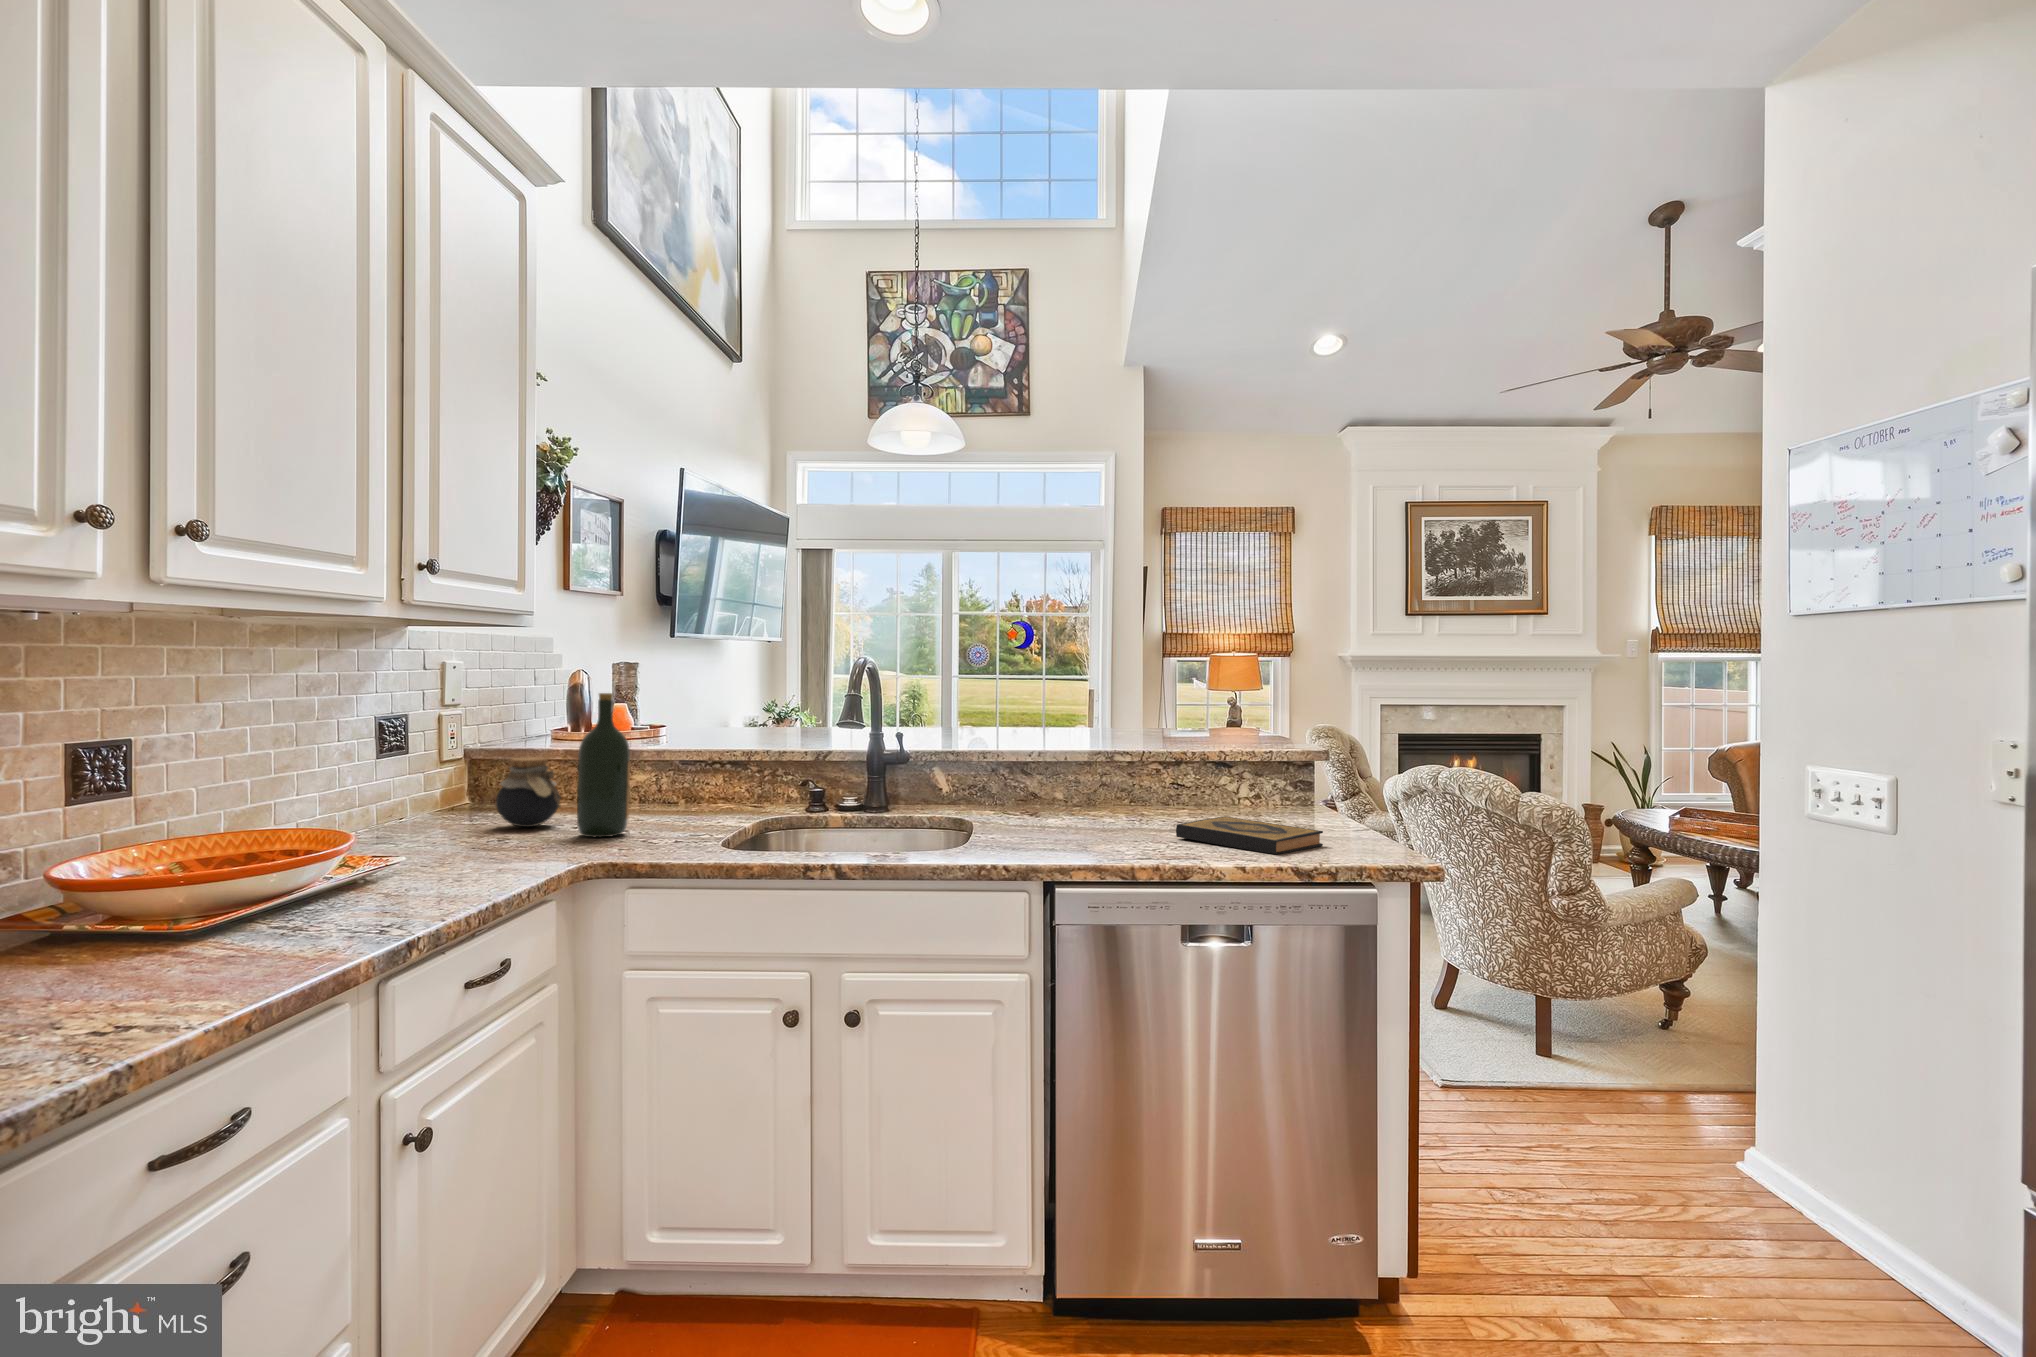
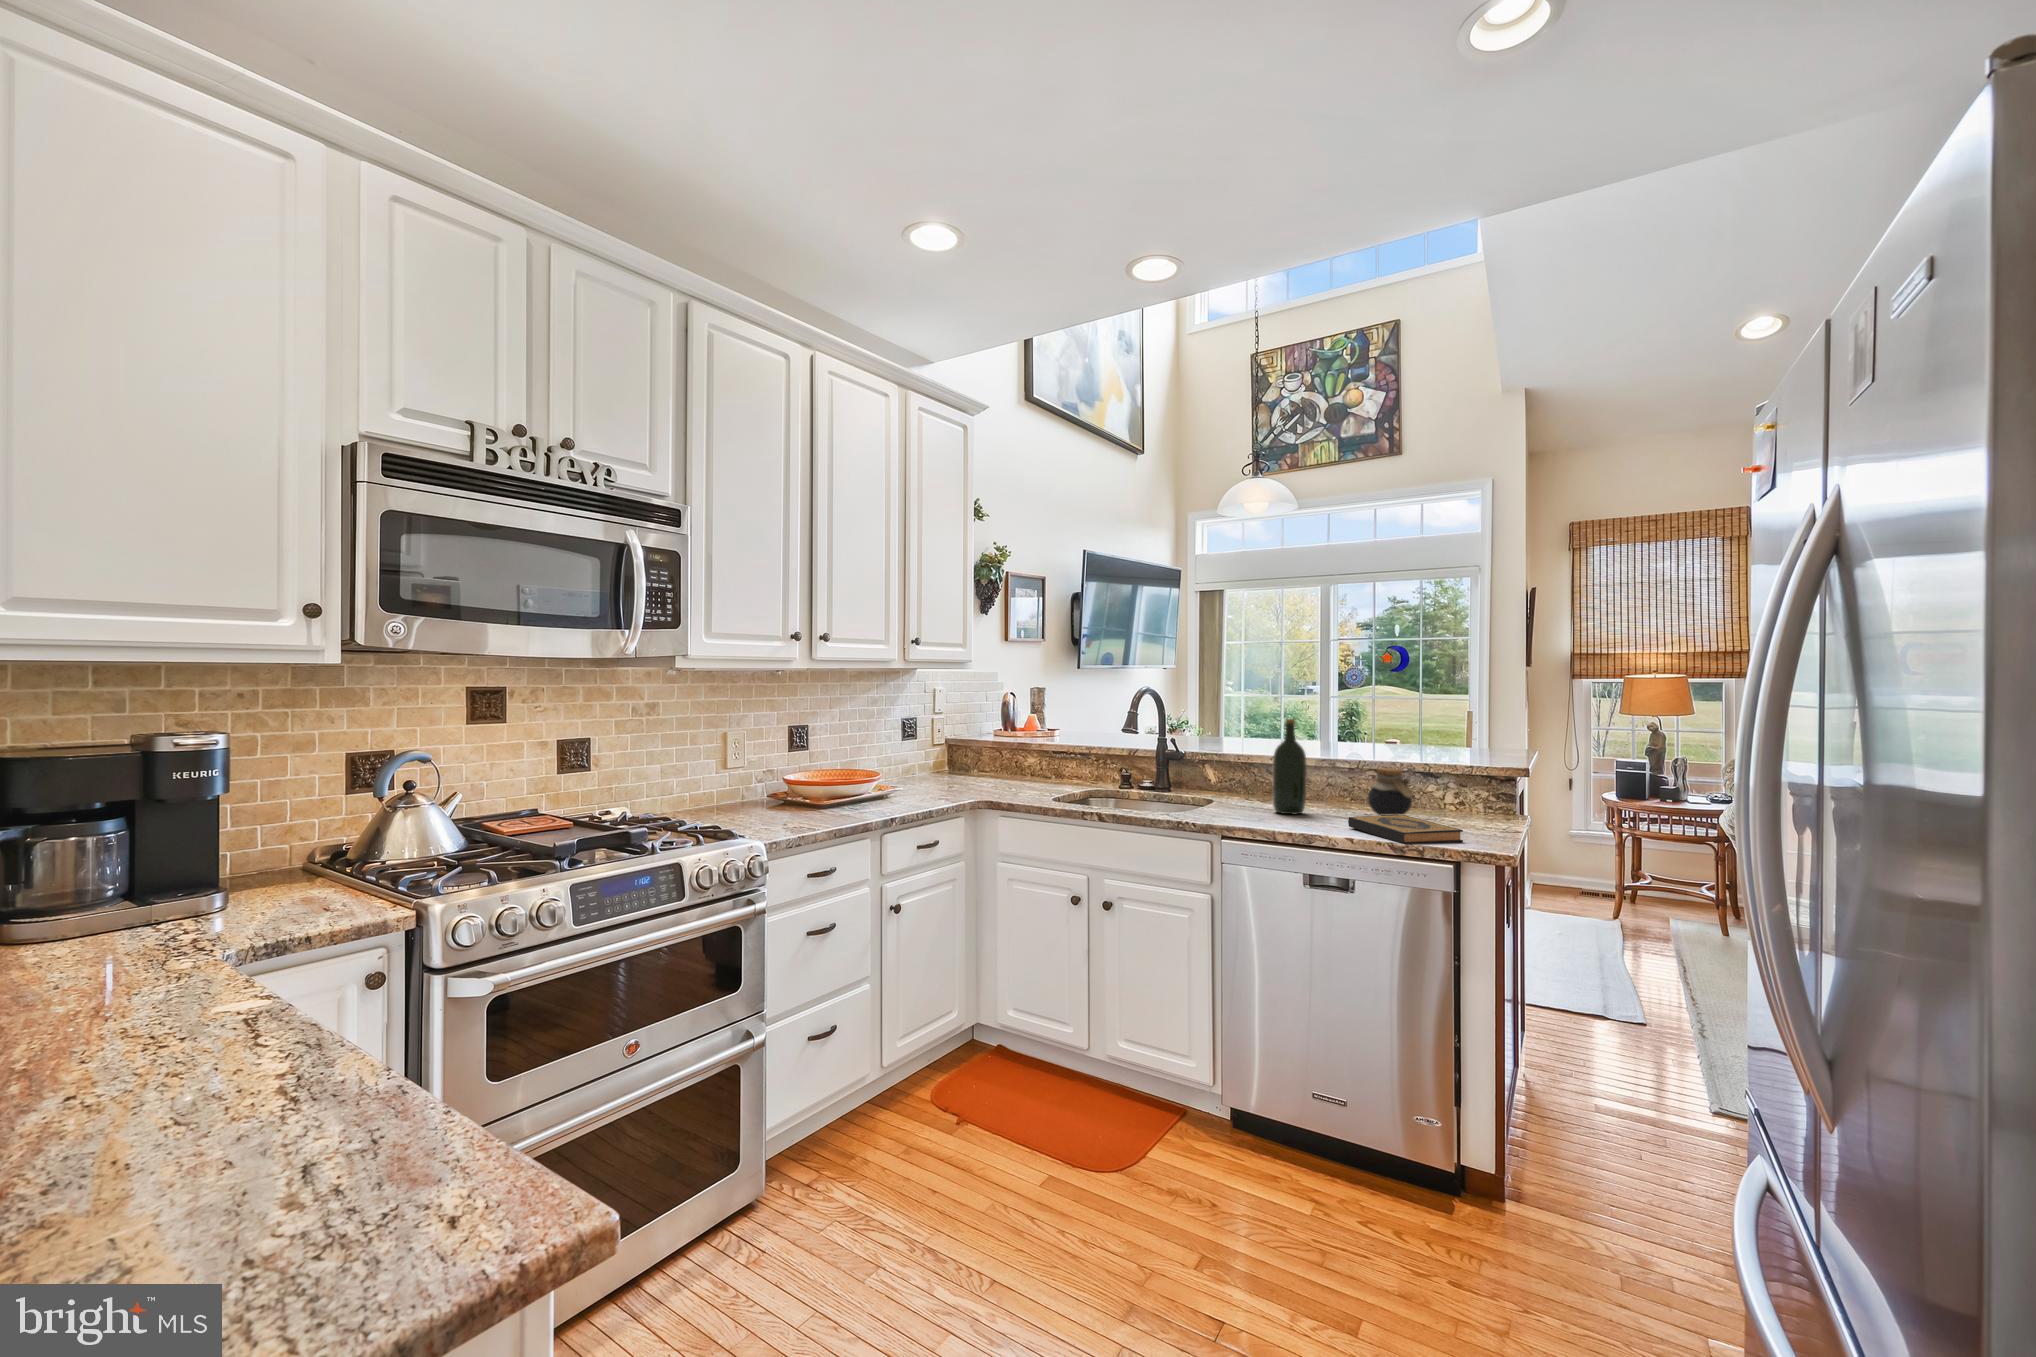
wine bottle: present [577,693,631,837] -> present [1273,719,1307,814]
jar: present [496,757,561,827] -> present [1368,768,1417,815]

